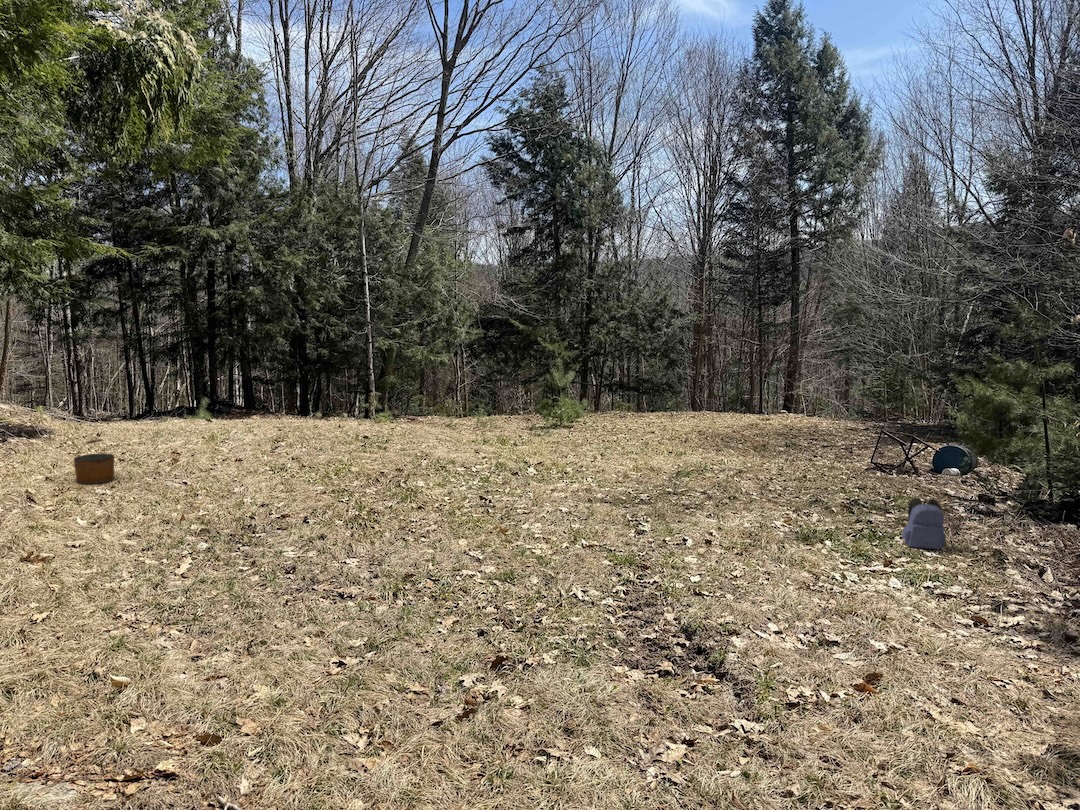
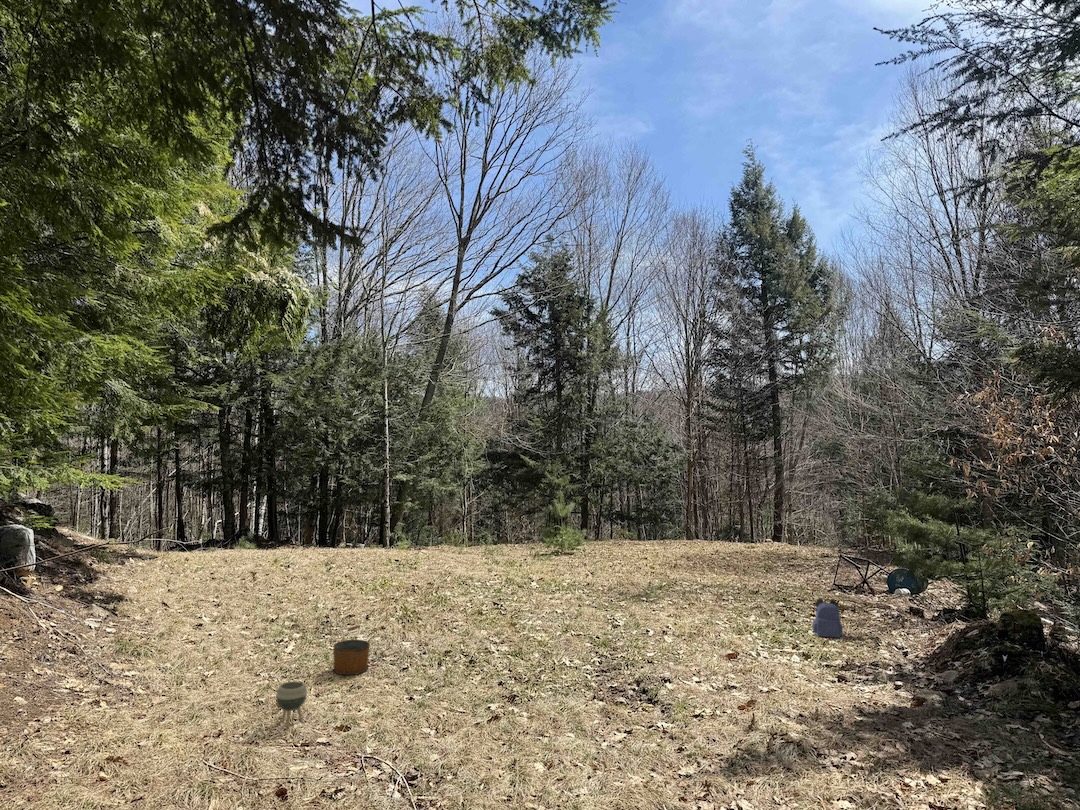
bucket: present [74,439,115,484] -> present [333,625,370,675]
planter: none [93,659,151,738] -> present [276,681,307,727]

